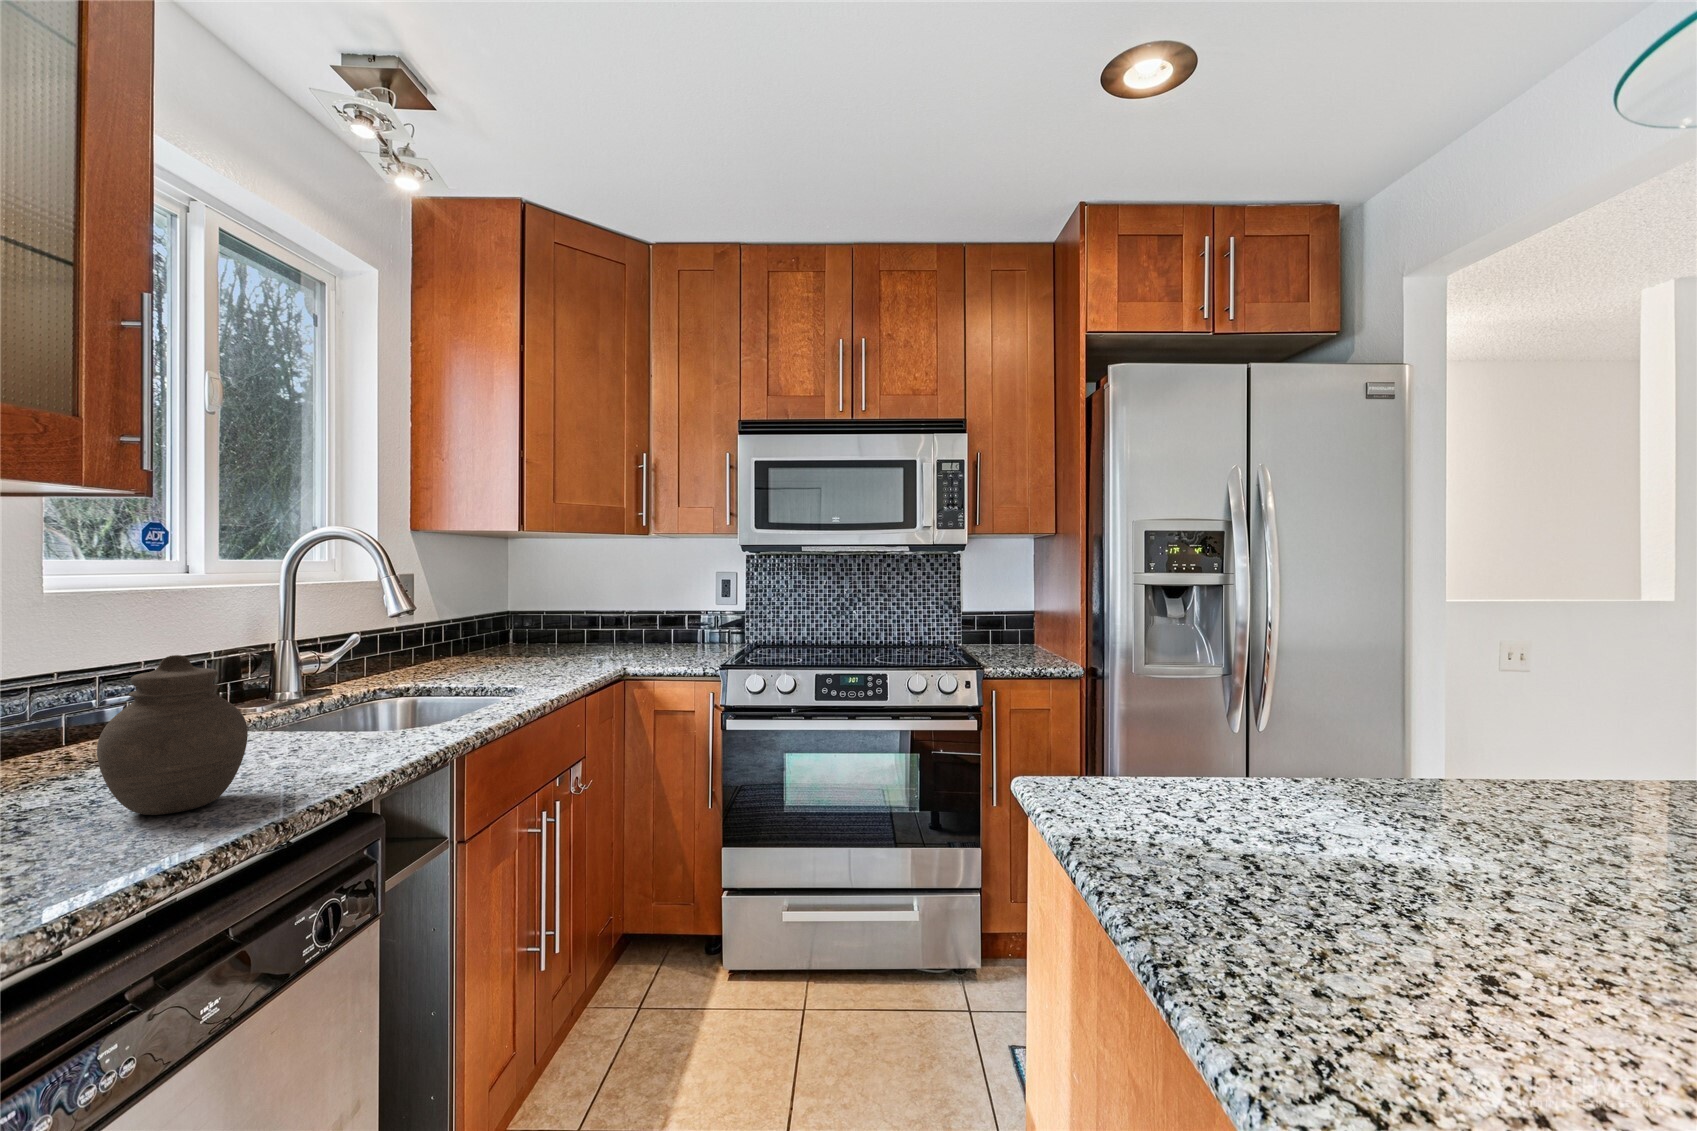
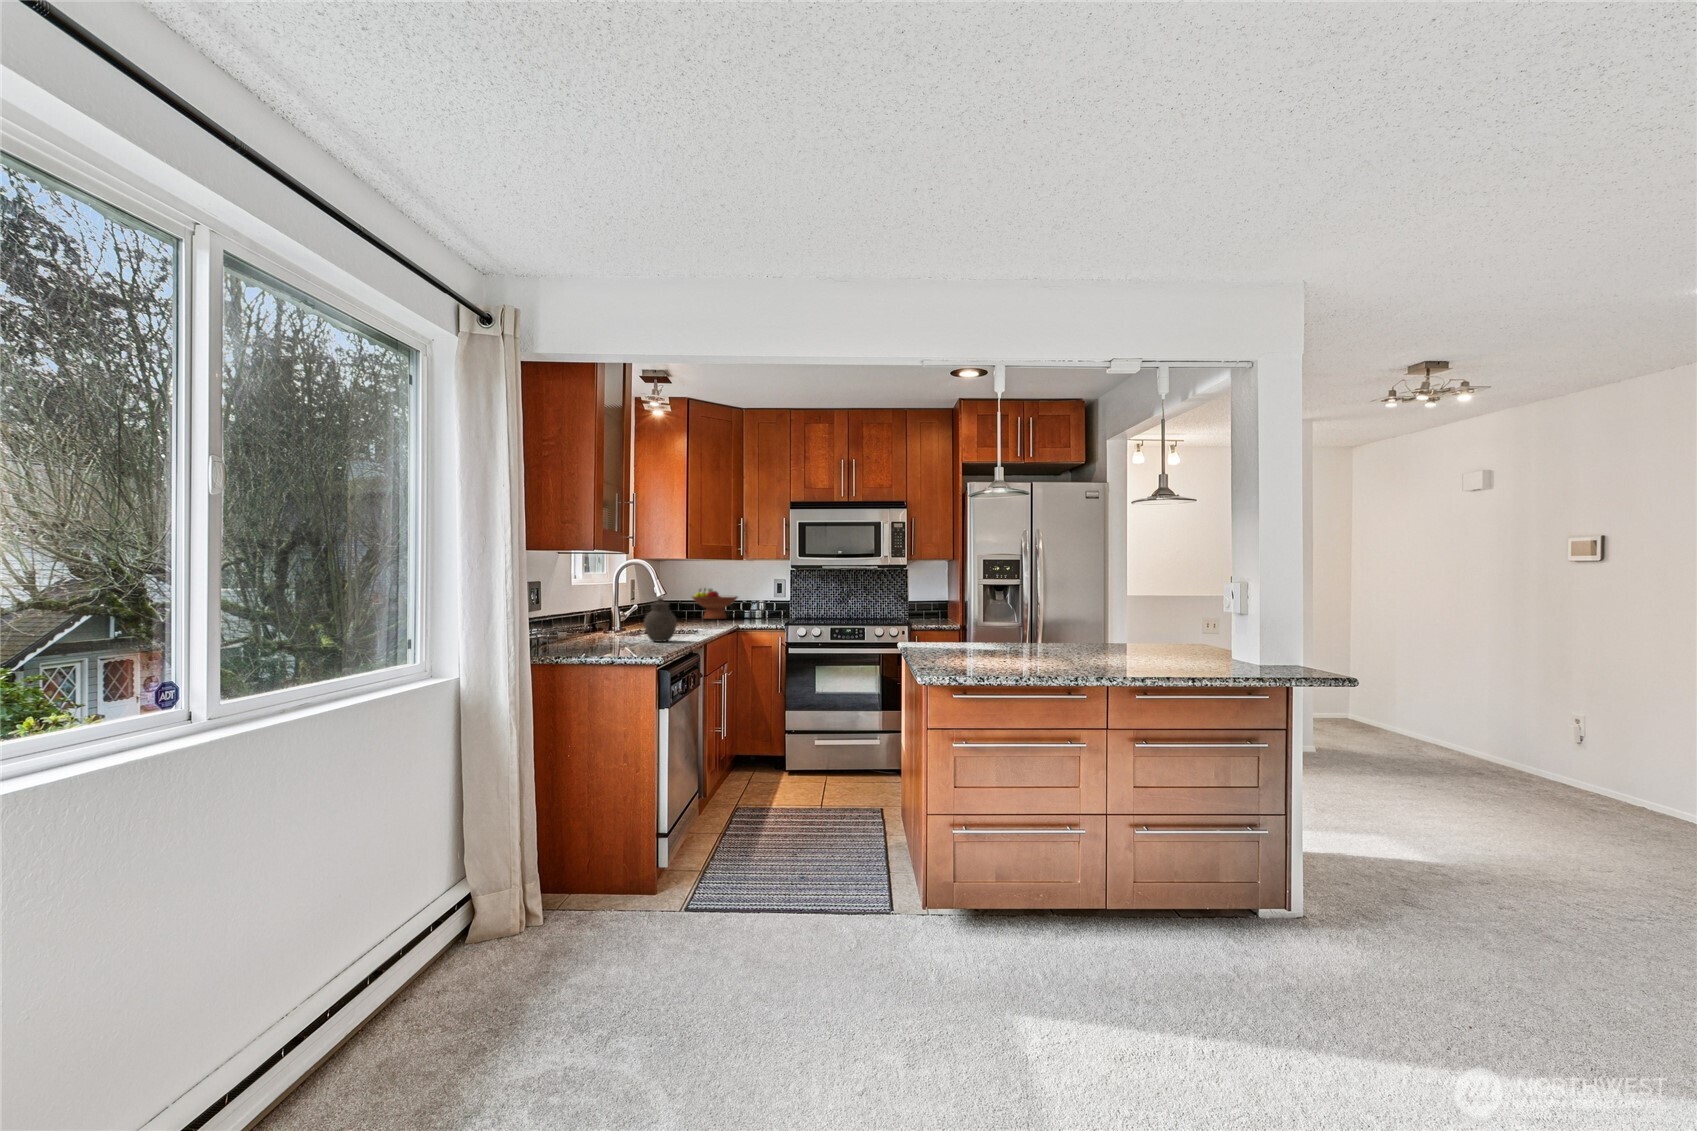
fruit bowl: none [561,591,652,649] -> present [692,589,737,619]

